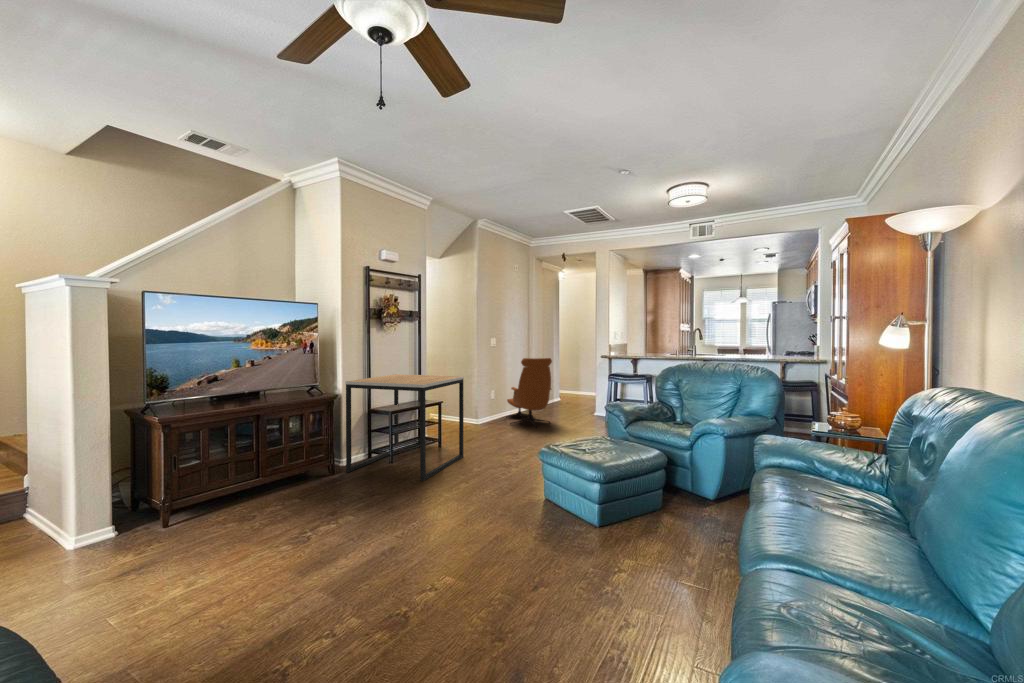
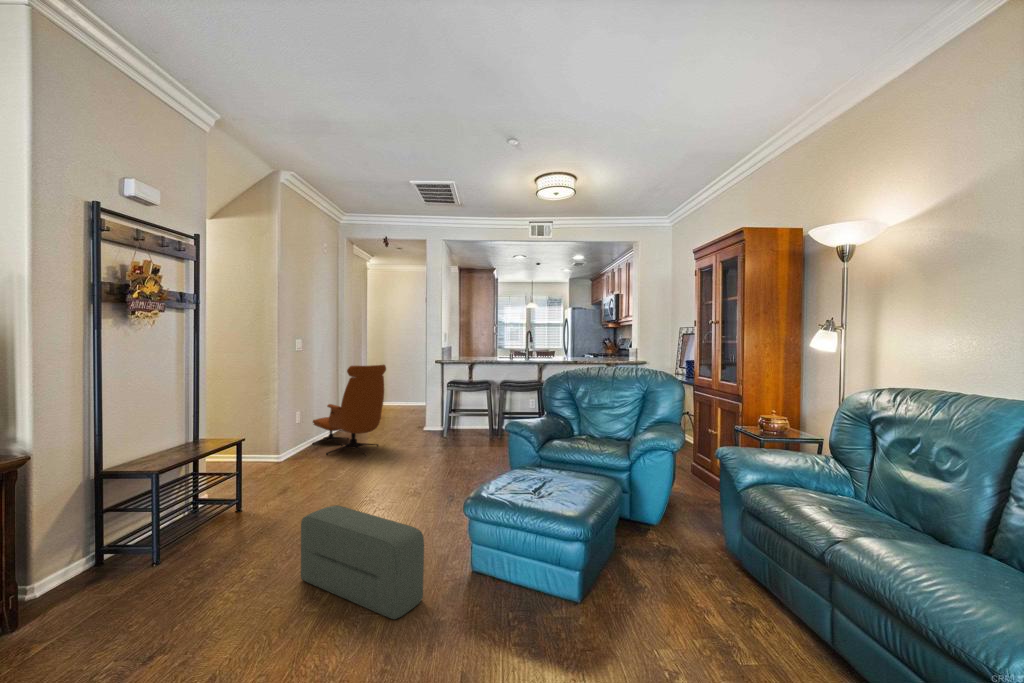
side table: present [345,374,464,481] -> none [47,397,290,604]
pouf: none [452,443,508,509] -> present [301,505,424,619]

